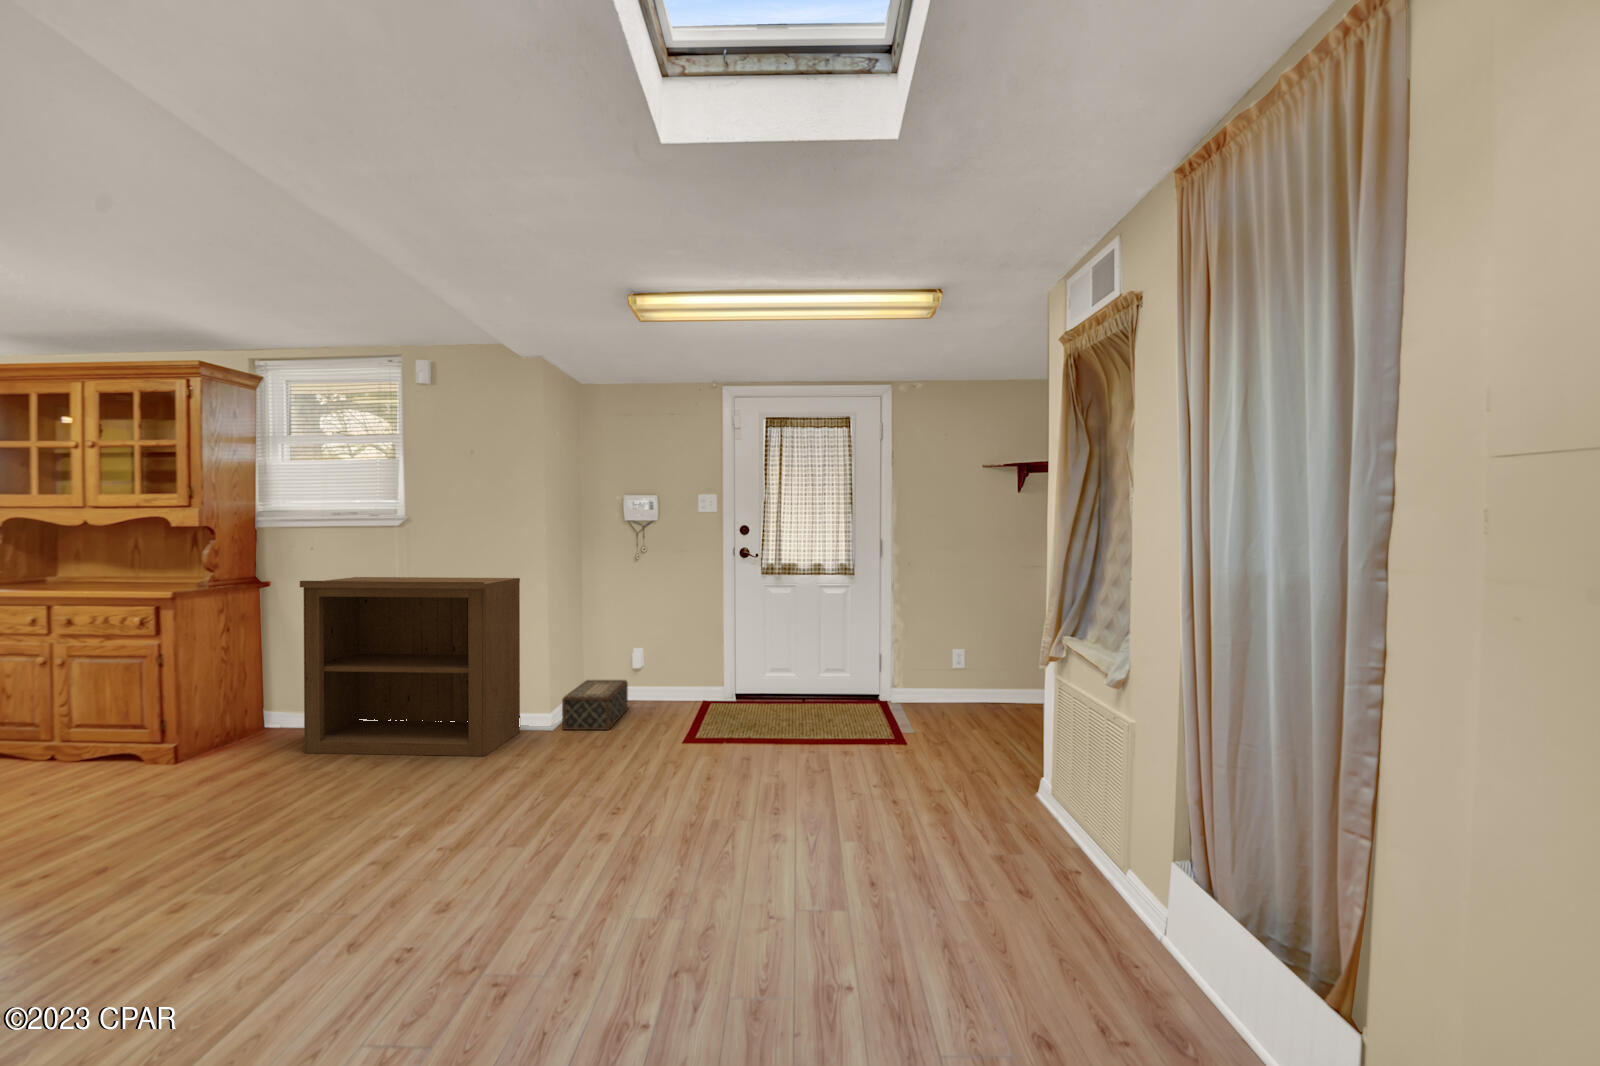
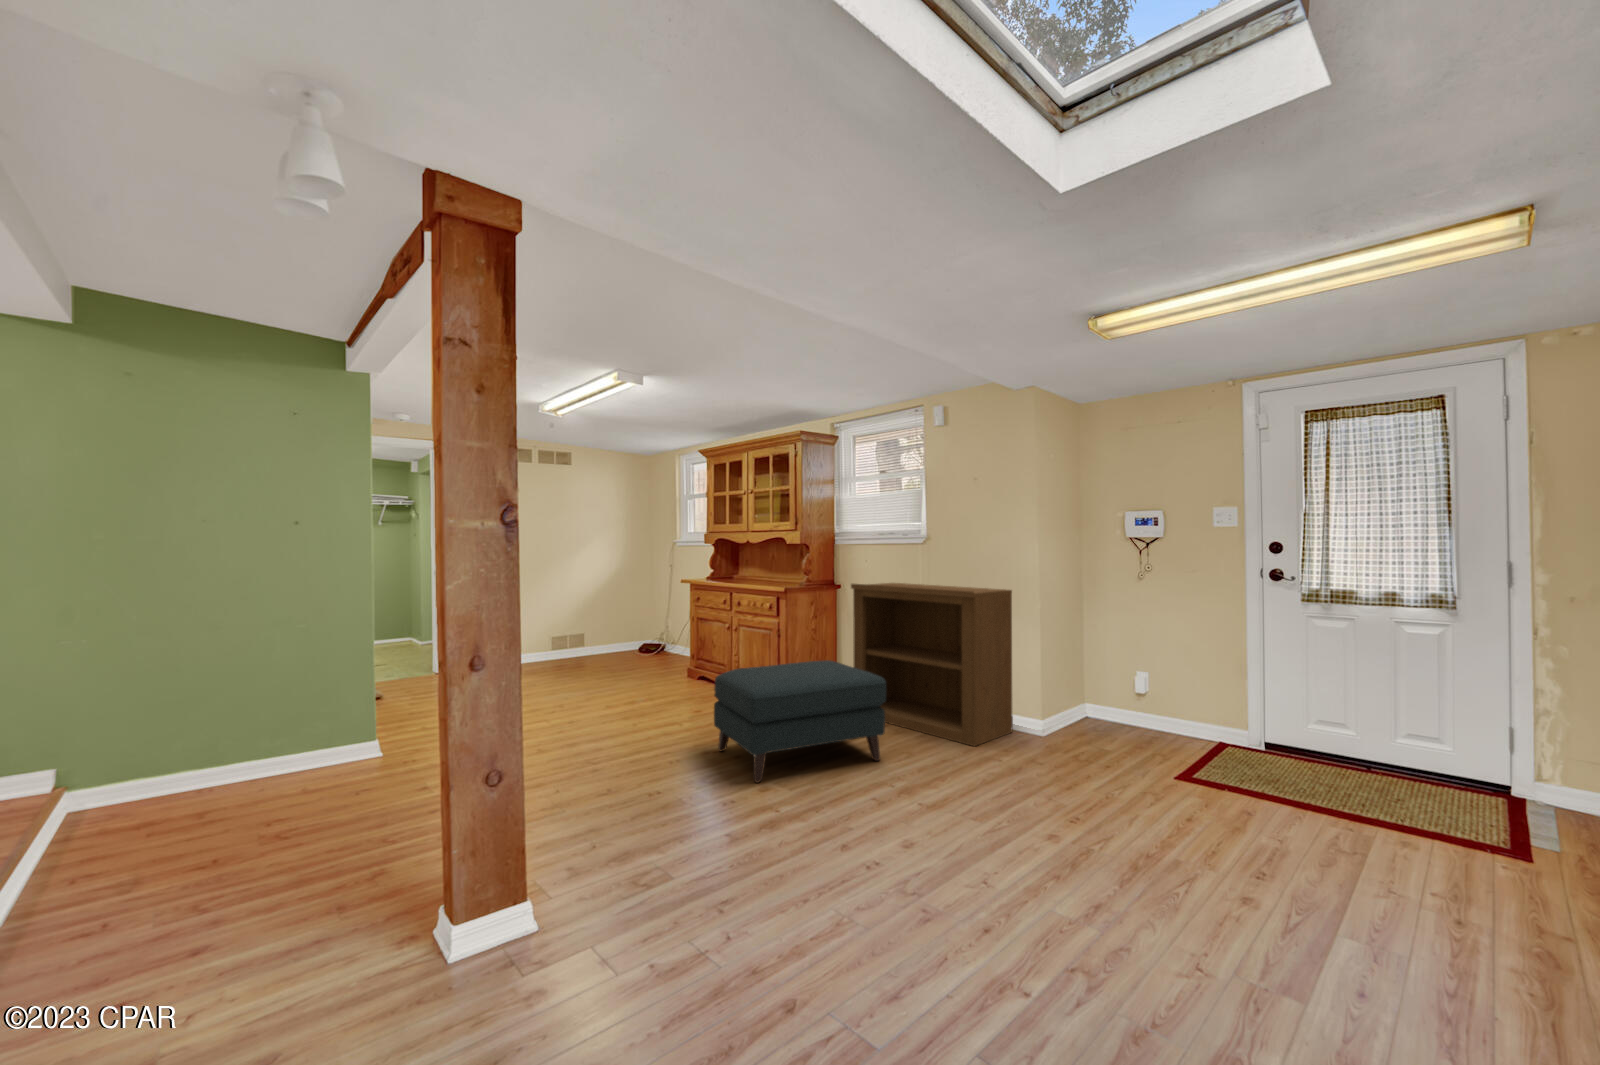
woven basket: present [562,680,628,730] -> none [1052,694,1126,748]
ottoman: none [73,686,382,875] -> present [714,660,886,783]

